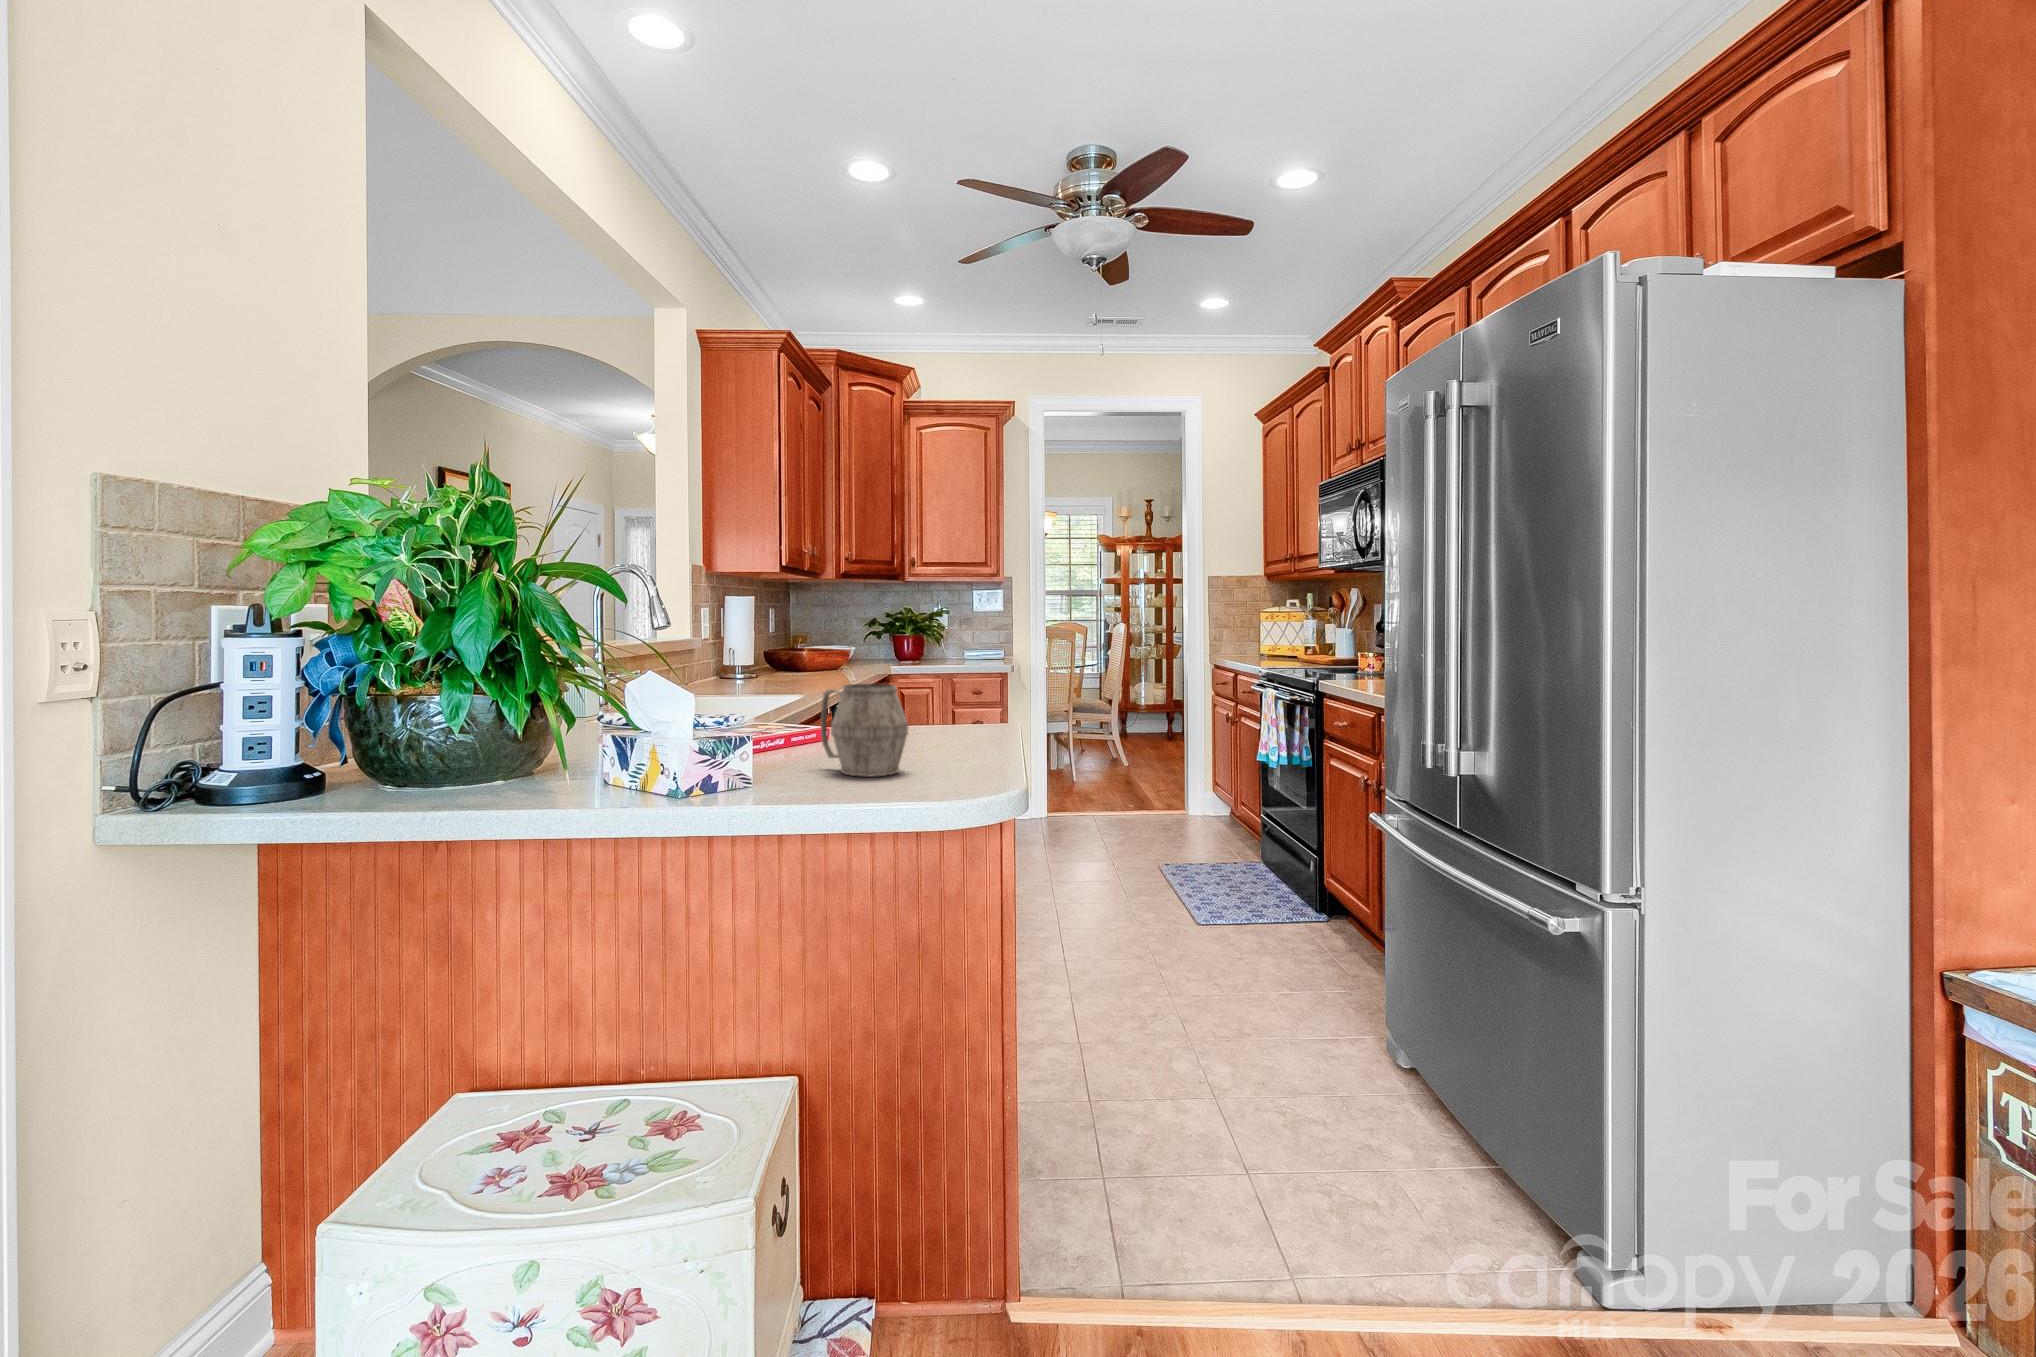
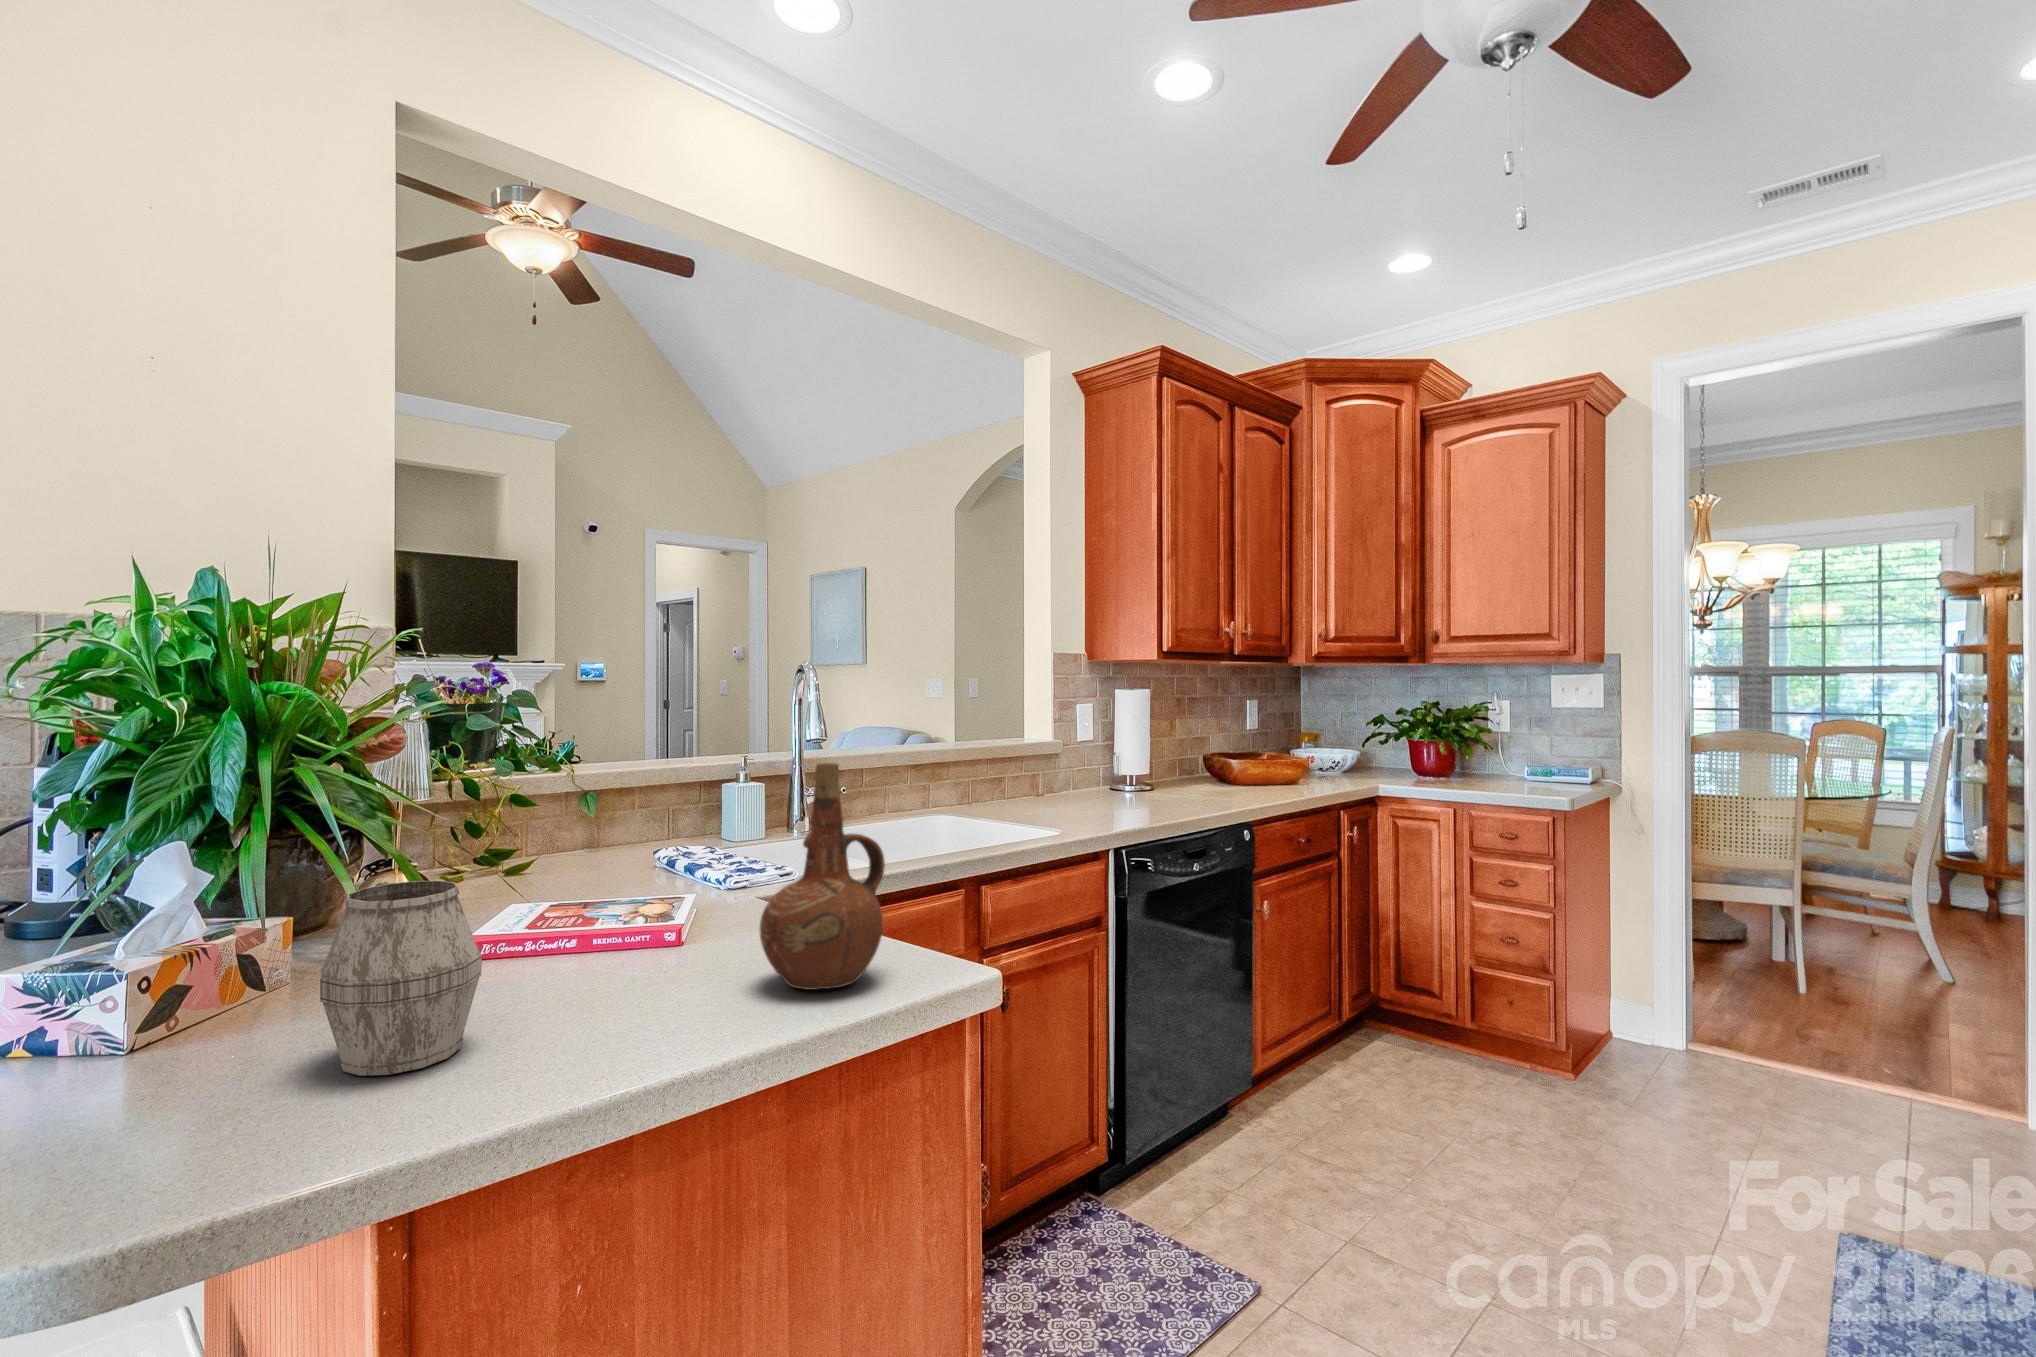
ceramic pitcher: none [909,625,973,743] -> present [759,763,885,990]

